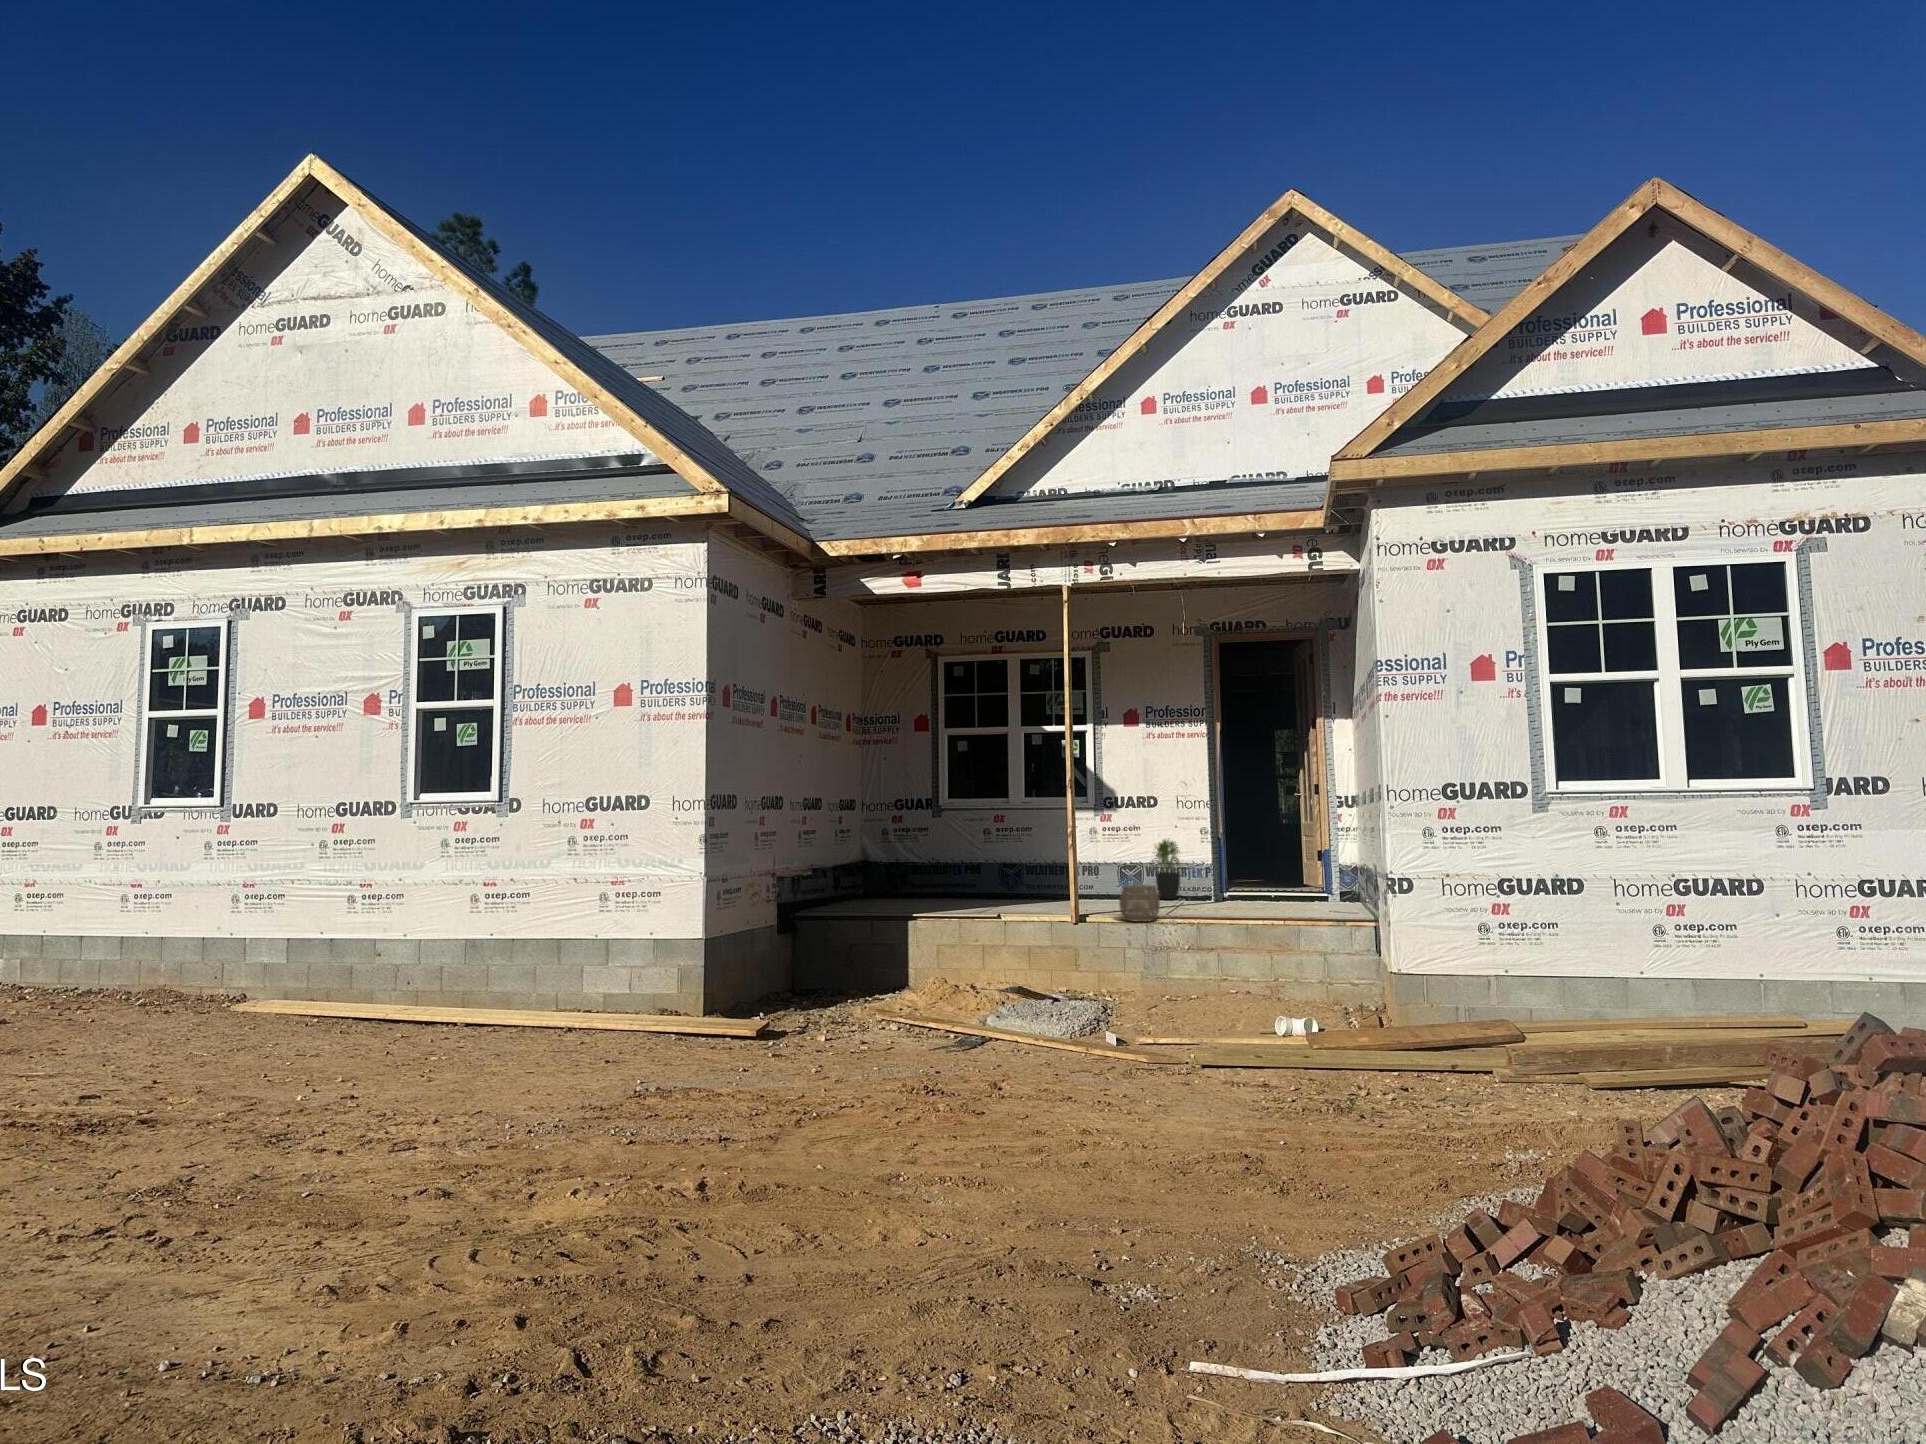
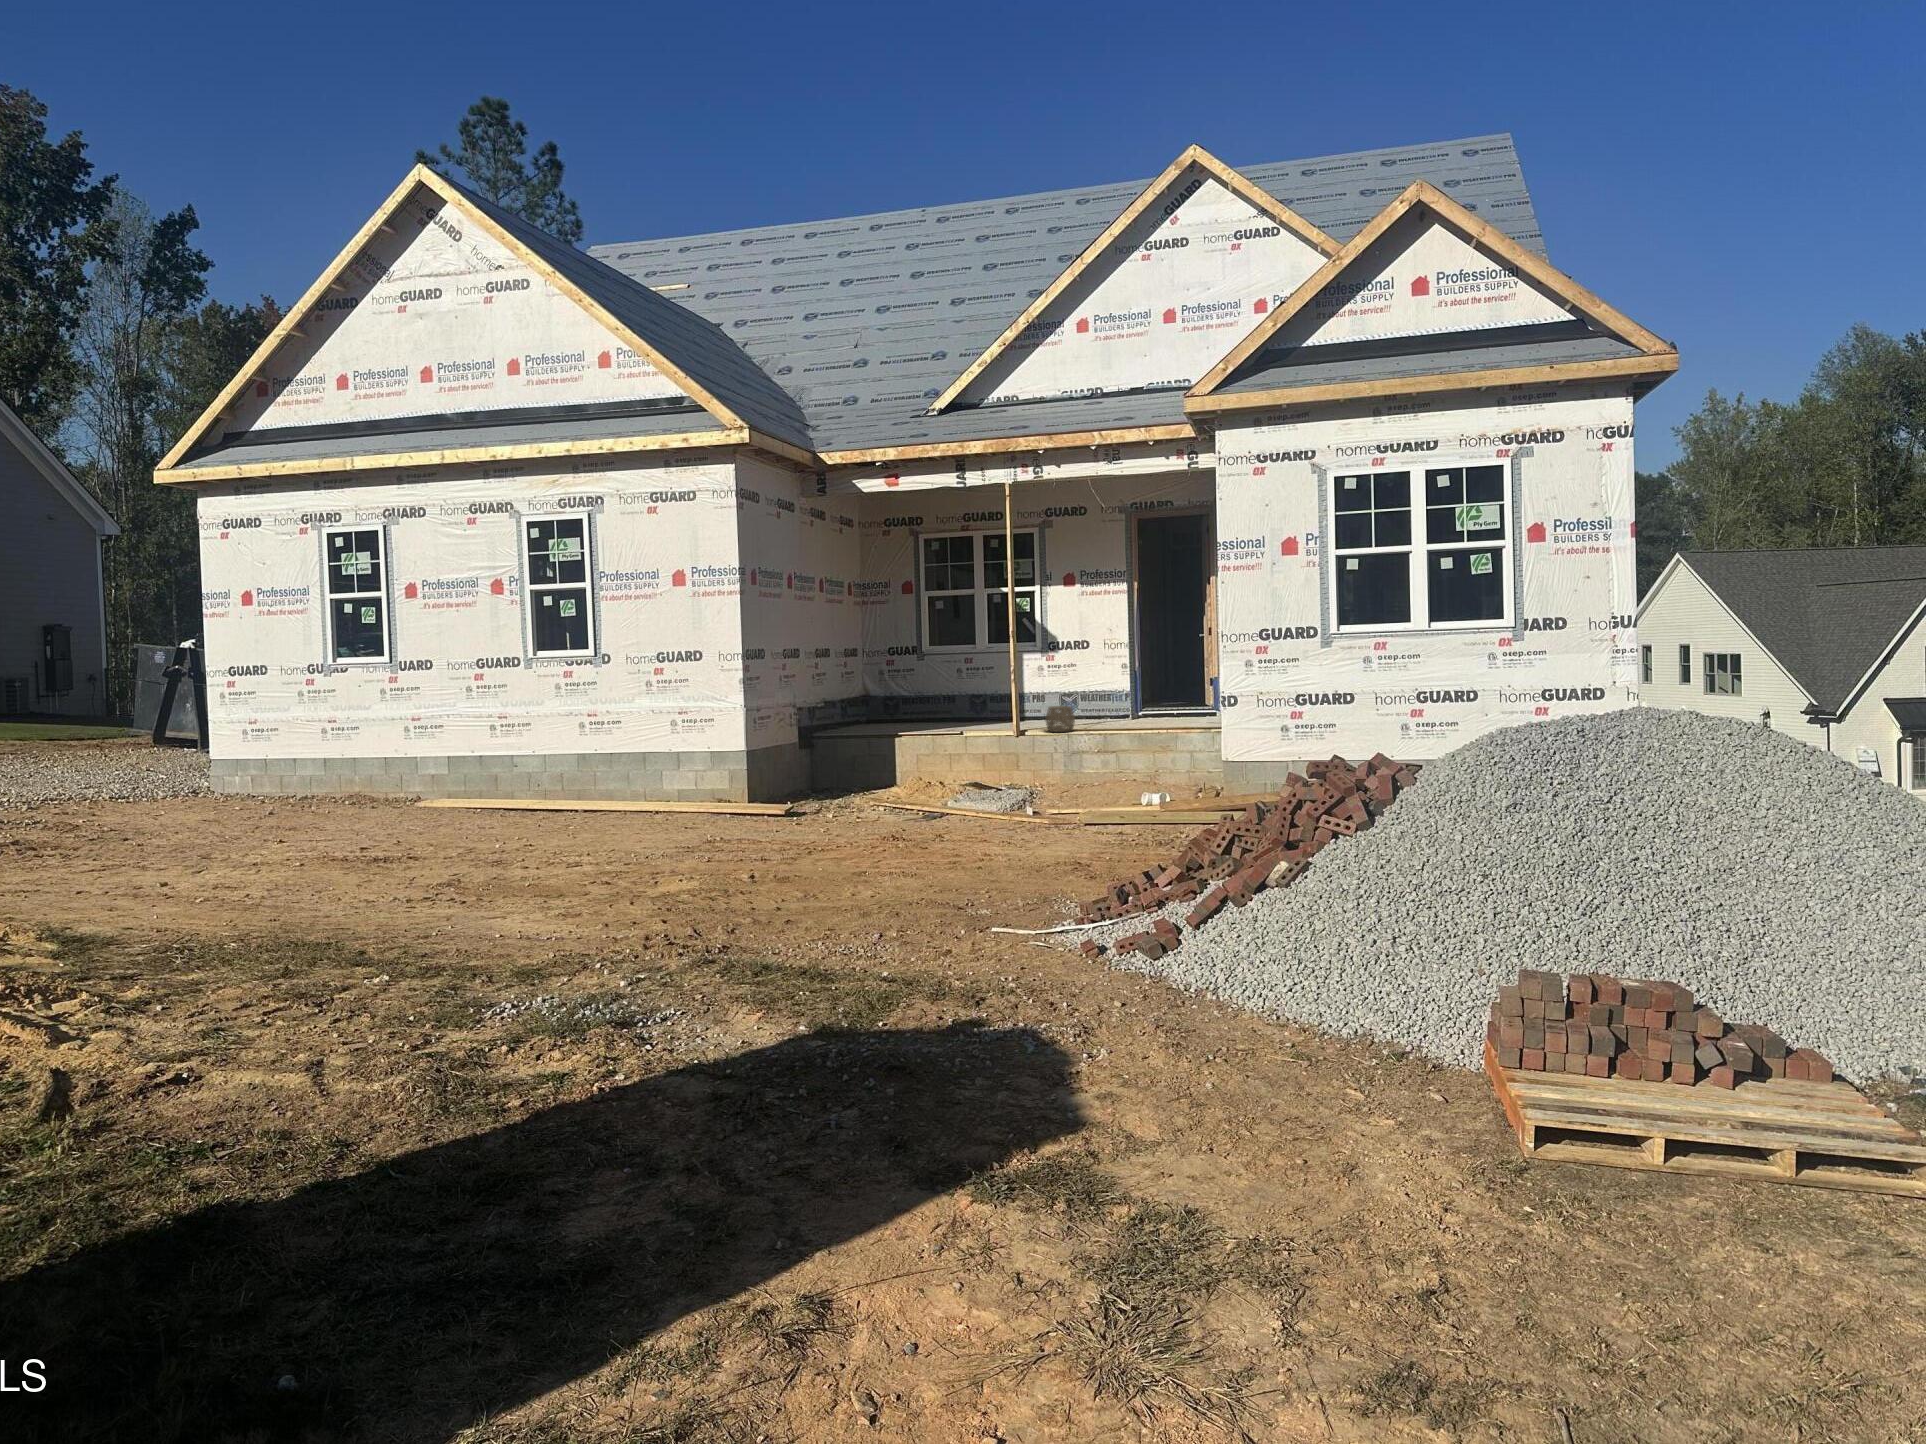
potted plant: present [1152,838,1180,899] -> none [1076,672,1102,717]

